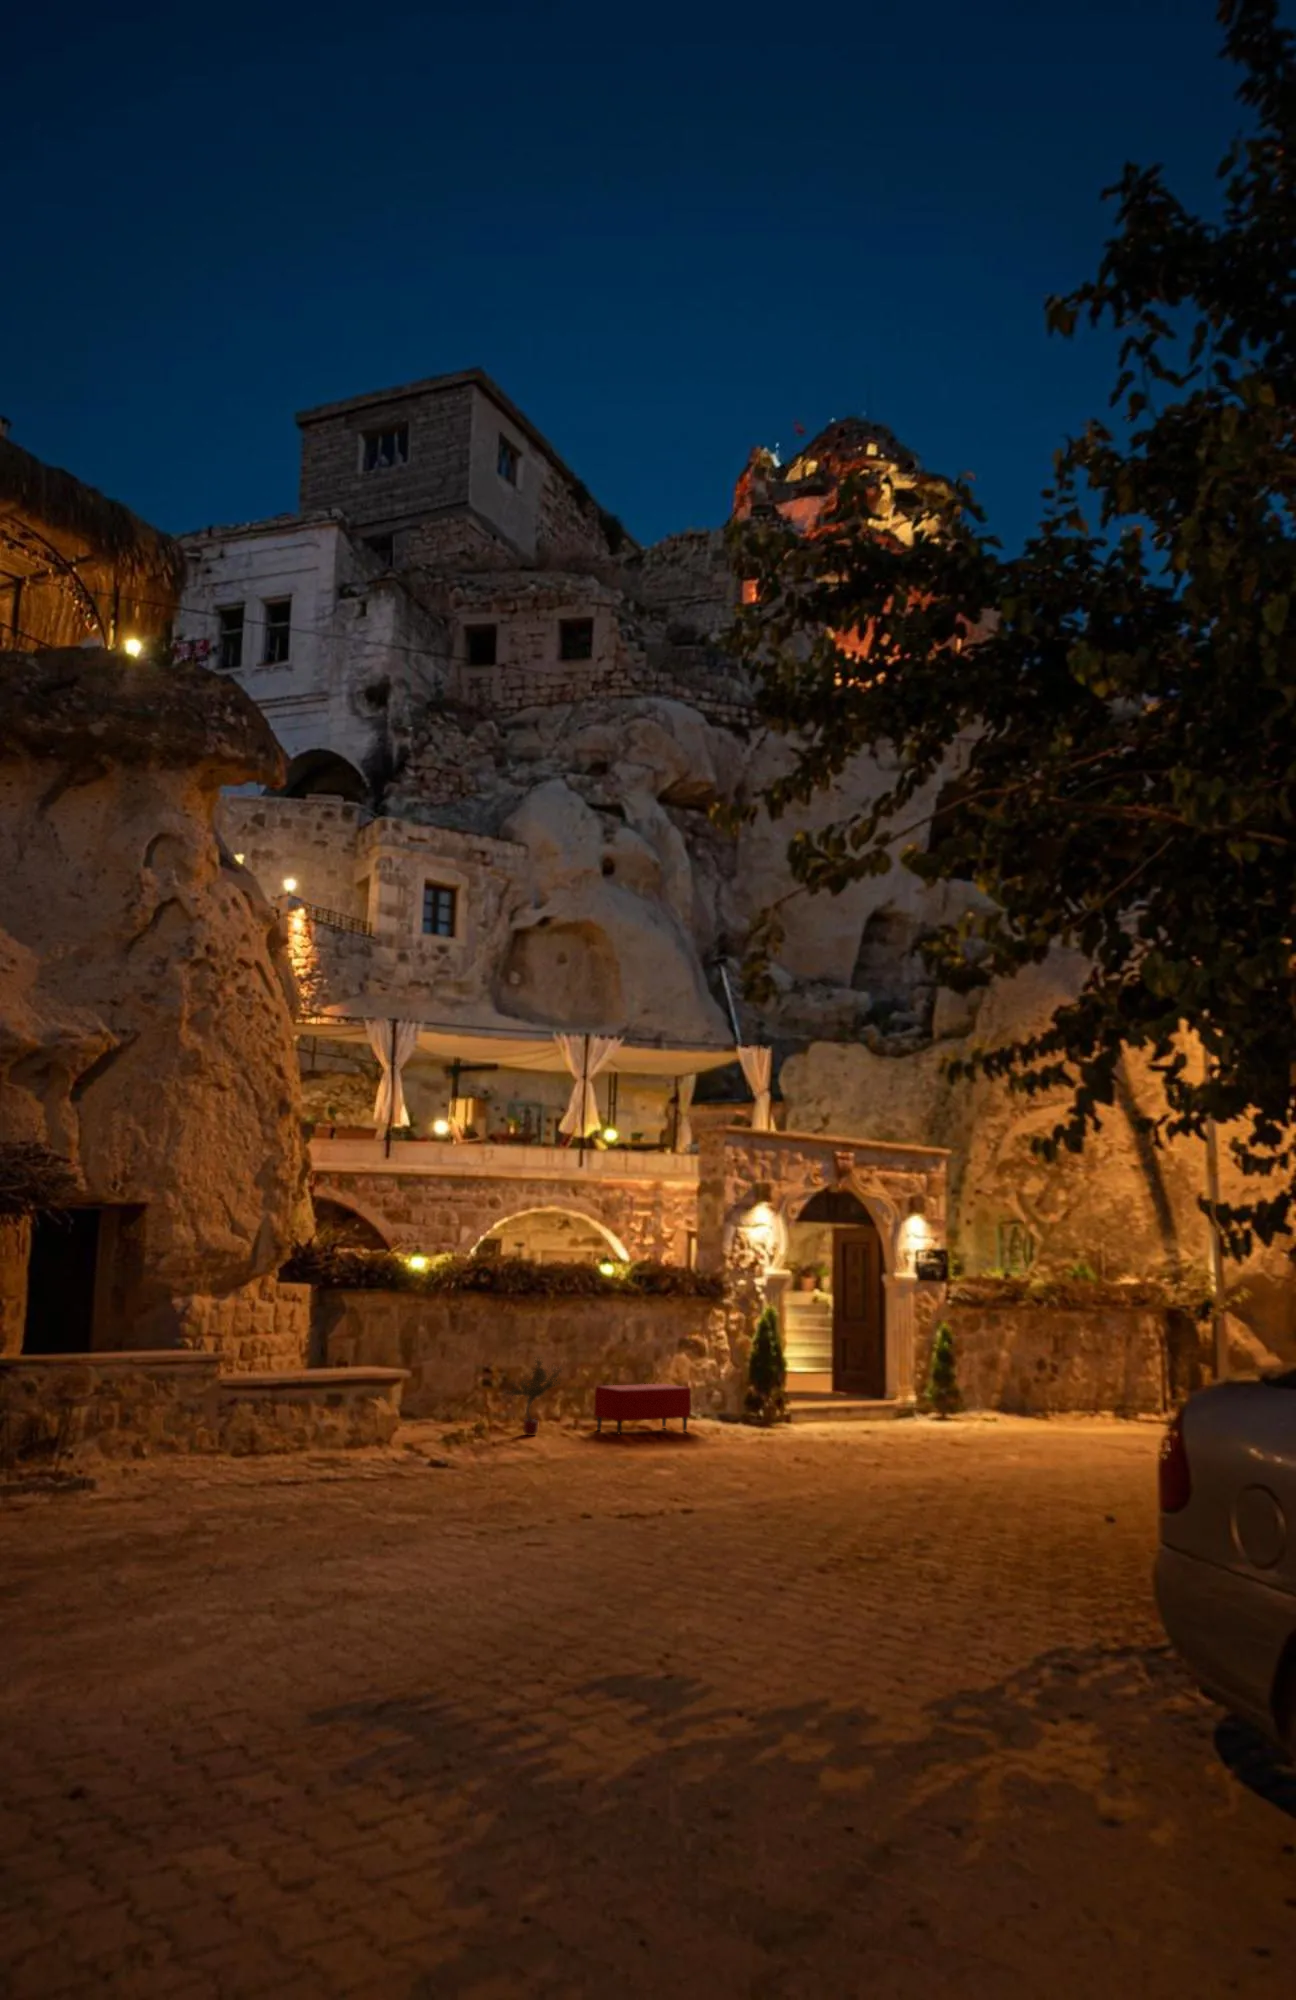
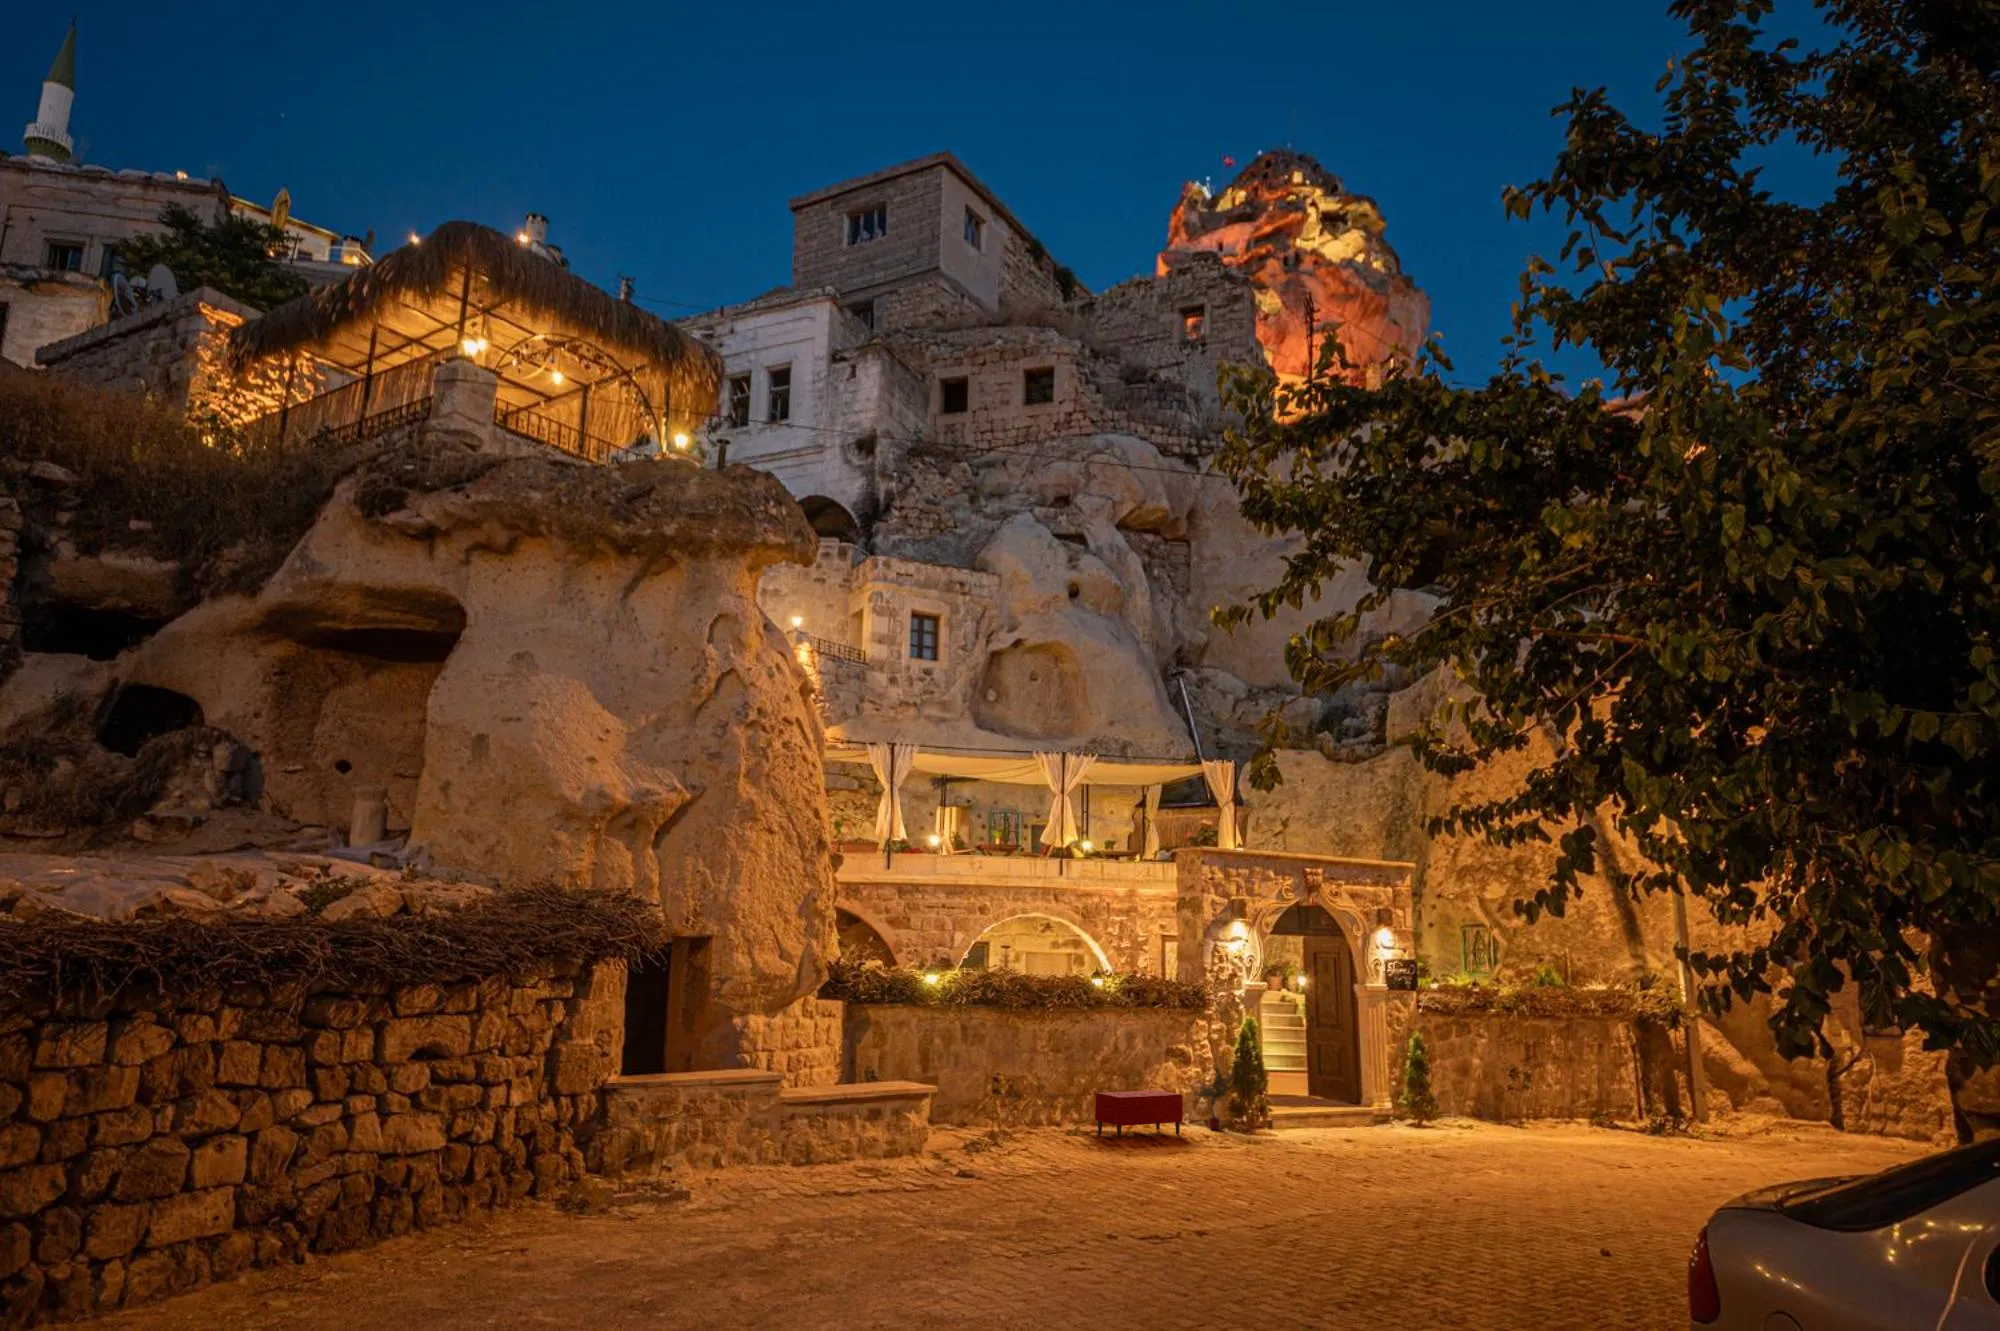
potted tree: present [507,1360,561,1436] -> present [1195,1068,1235,1130]

